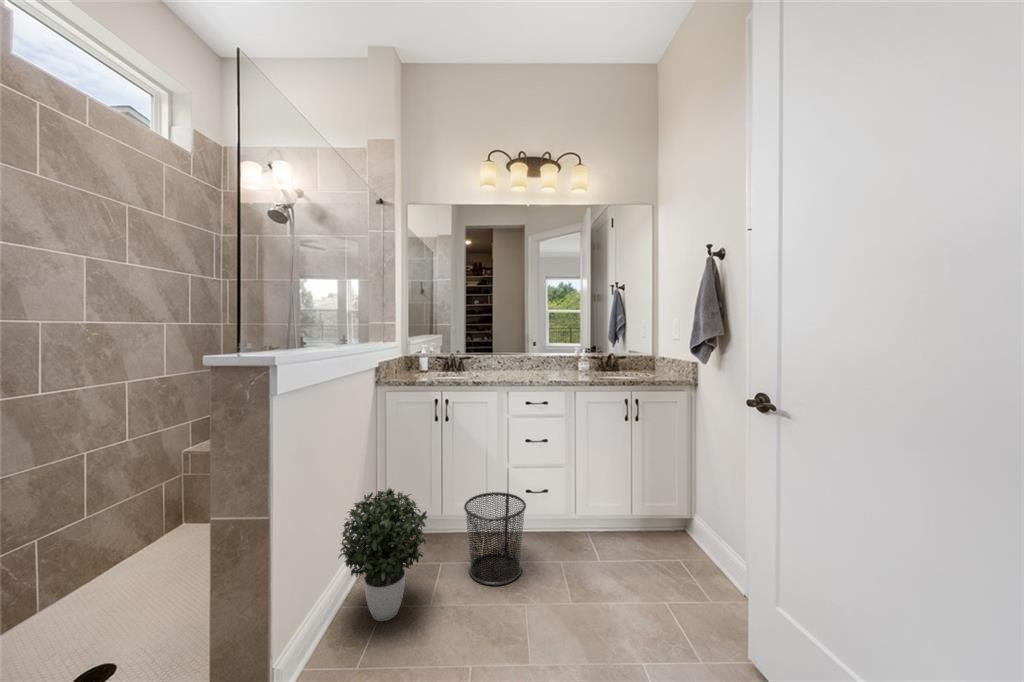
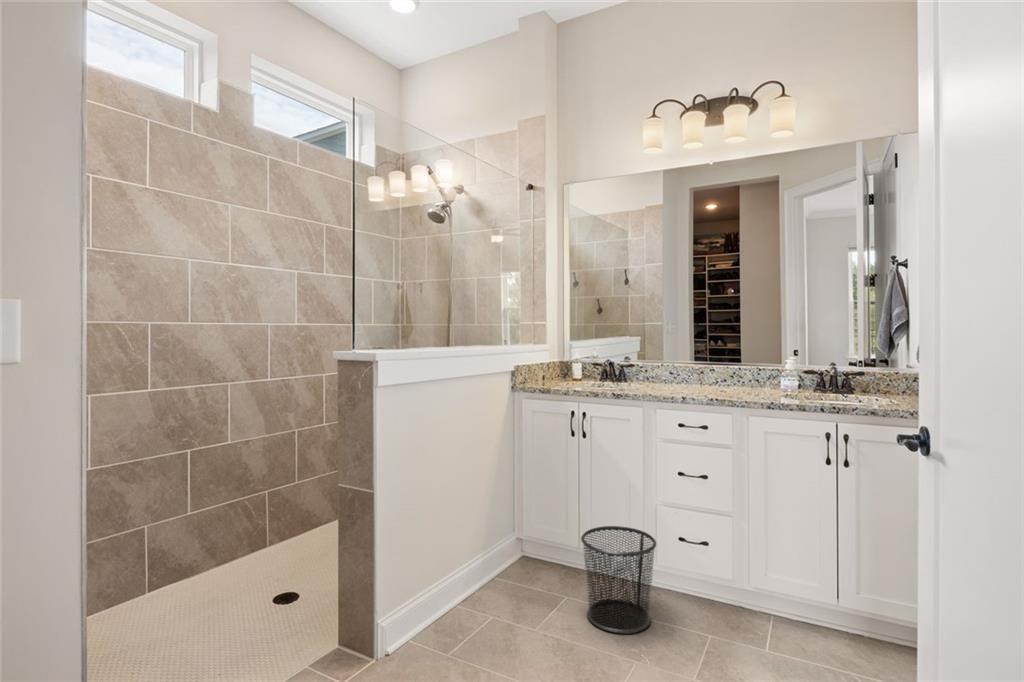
potted plant: present [338,488,427,621] -> none [442,495,531,628]

